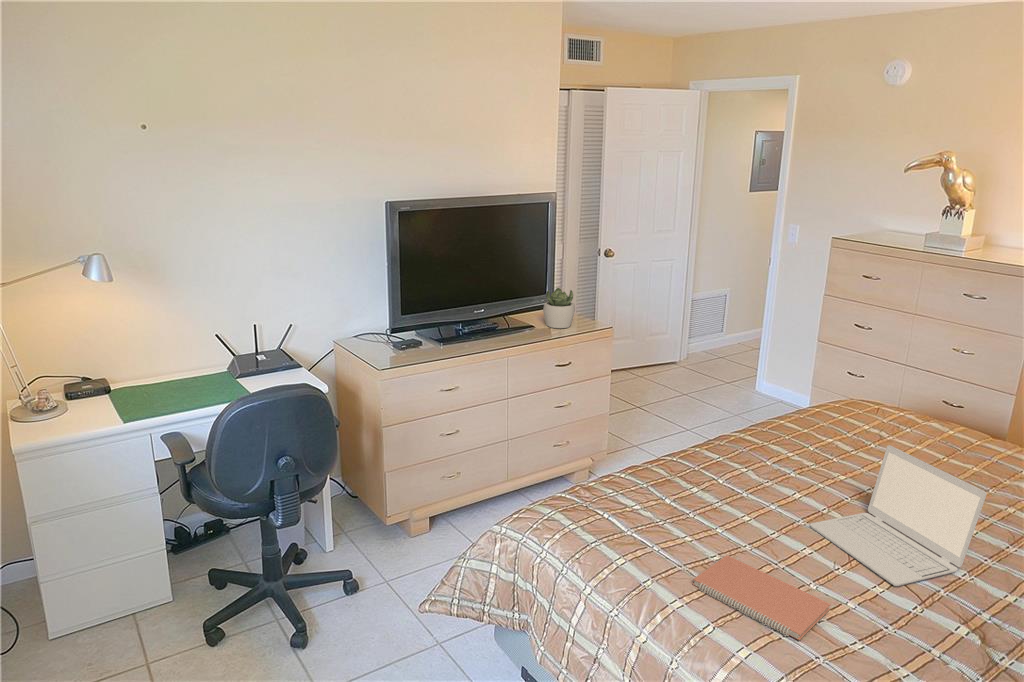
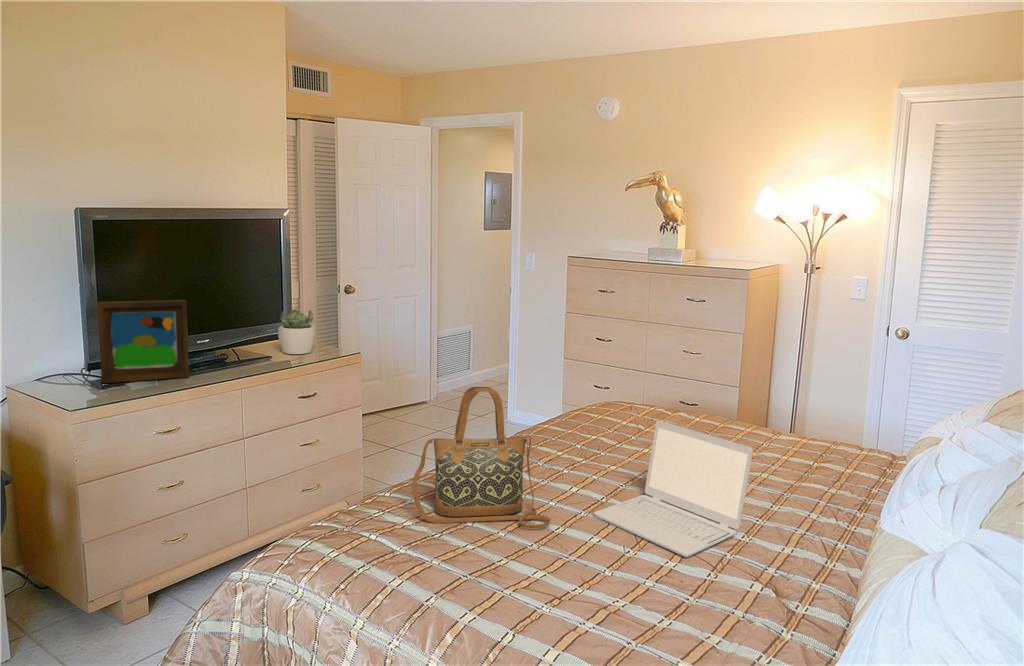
picture frame: none [408,283,472,348] -> present [97,300,189,383]
handbag: none [643,398,766,531] -> present [412,387,551,528]
notebook: present [693,555,831,640] -> none [483,555,632,628]

